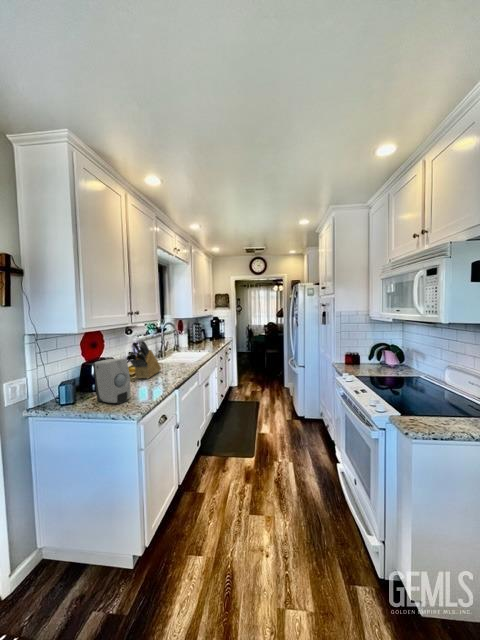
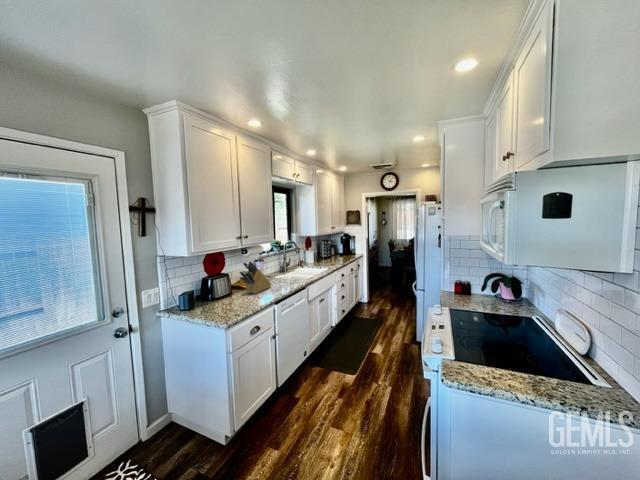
soap dispenser: present [93,359,131,404] -> none [202,278,228,315]

